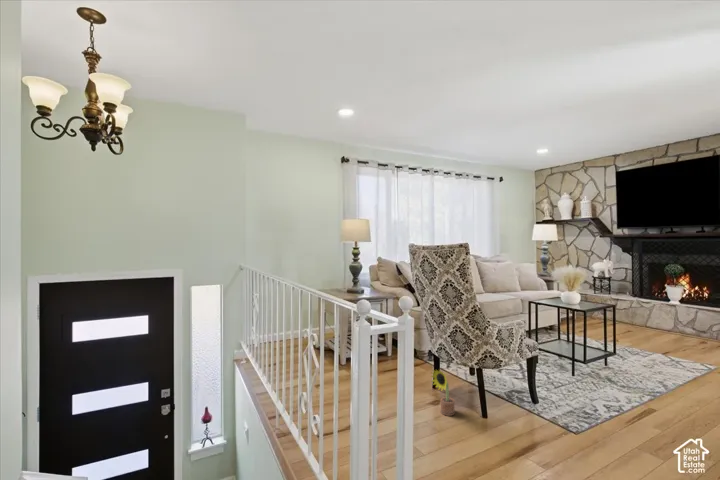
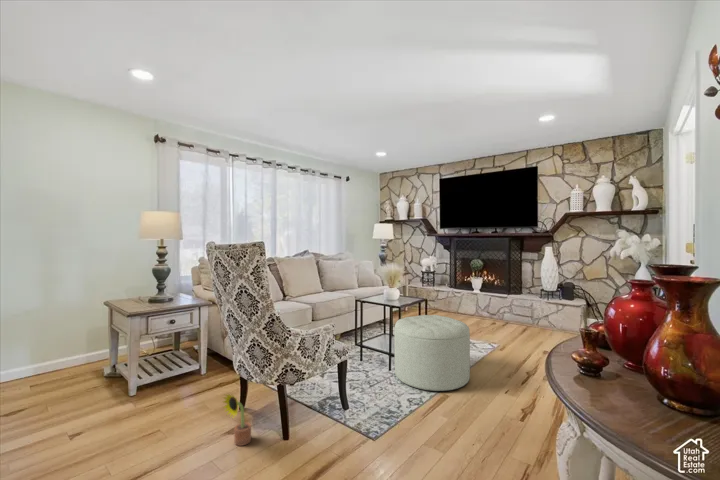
ottoman: none [581,322,682,403] -> present [394,315,470,391]

